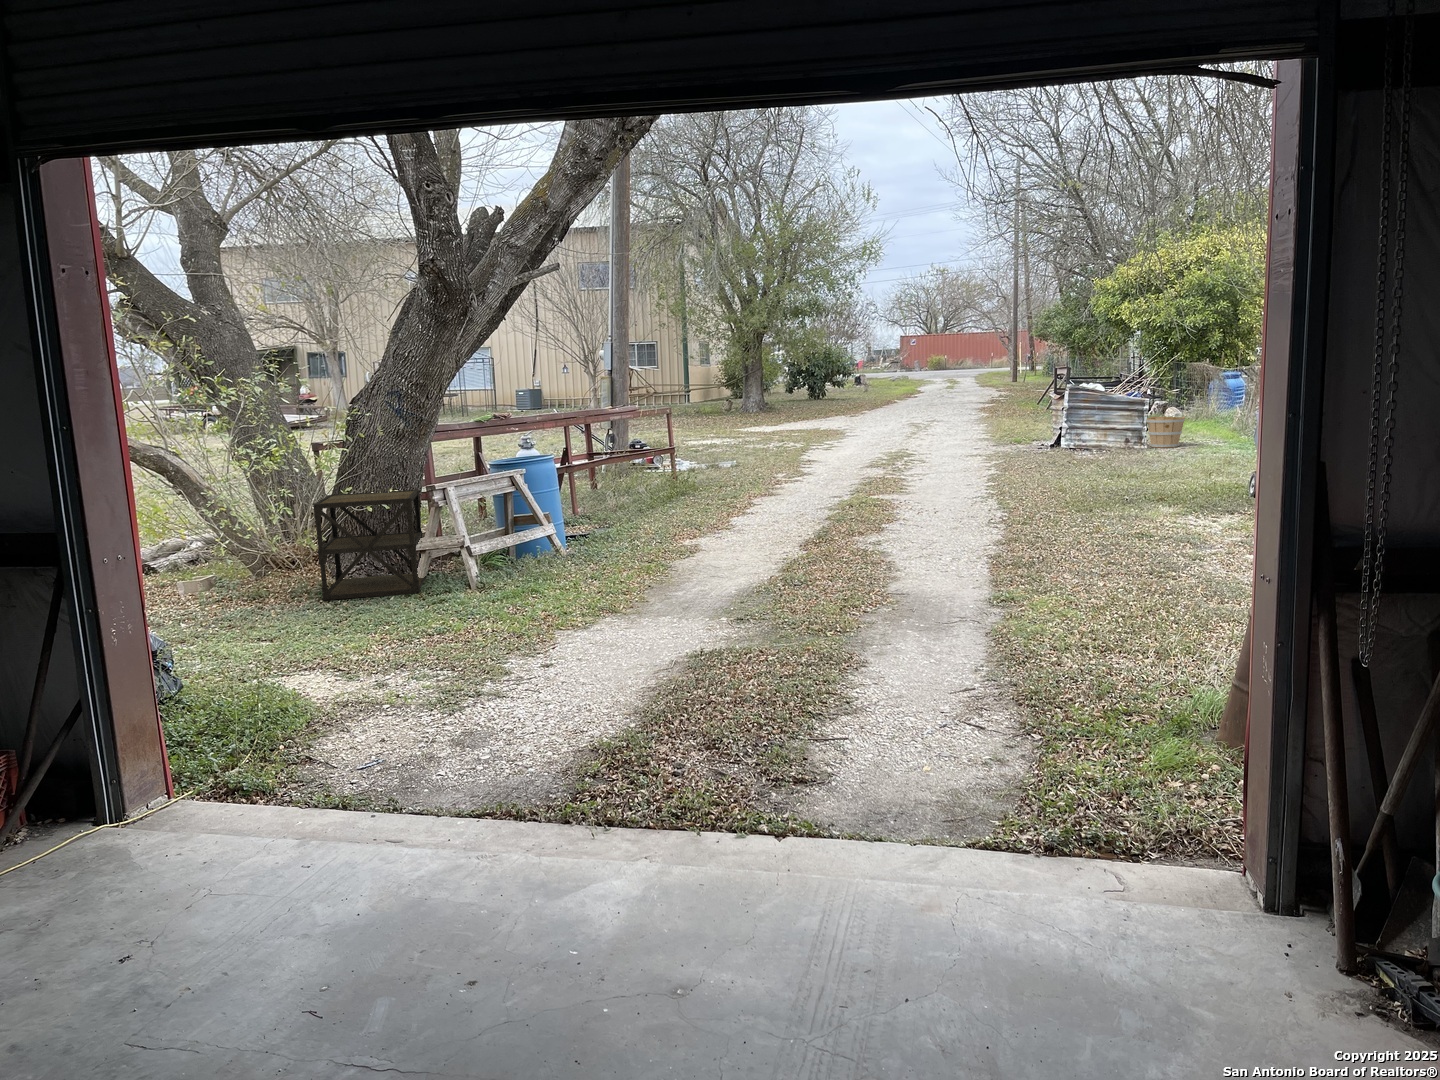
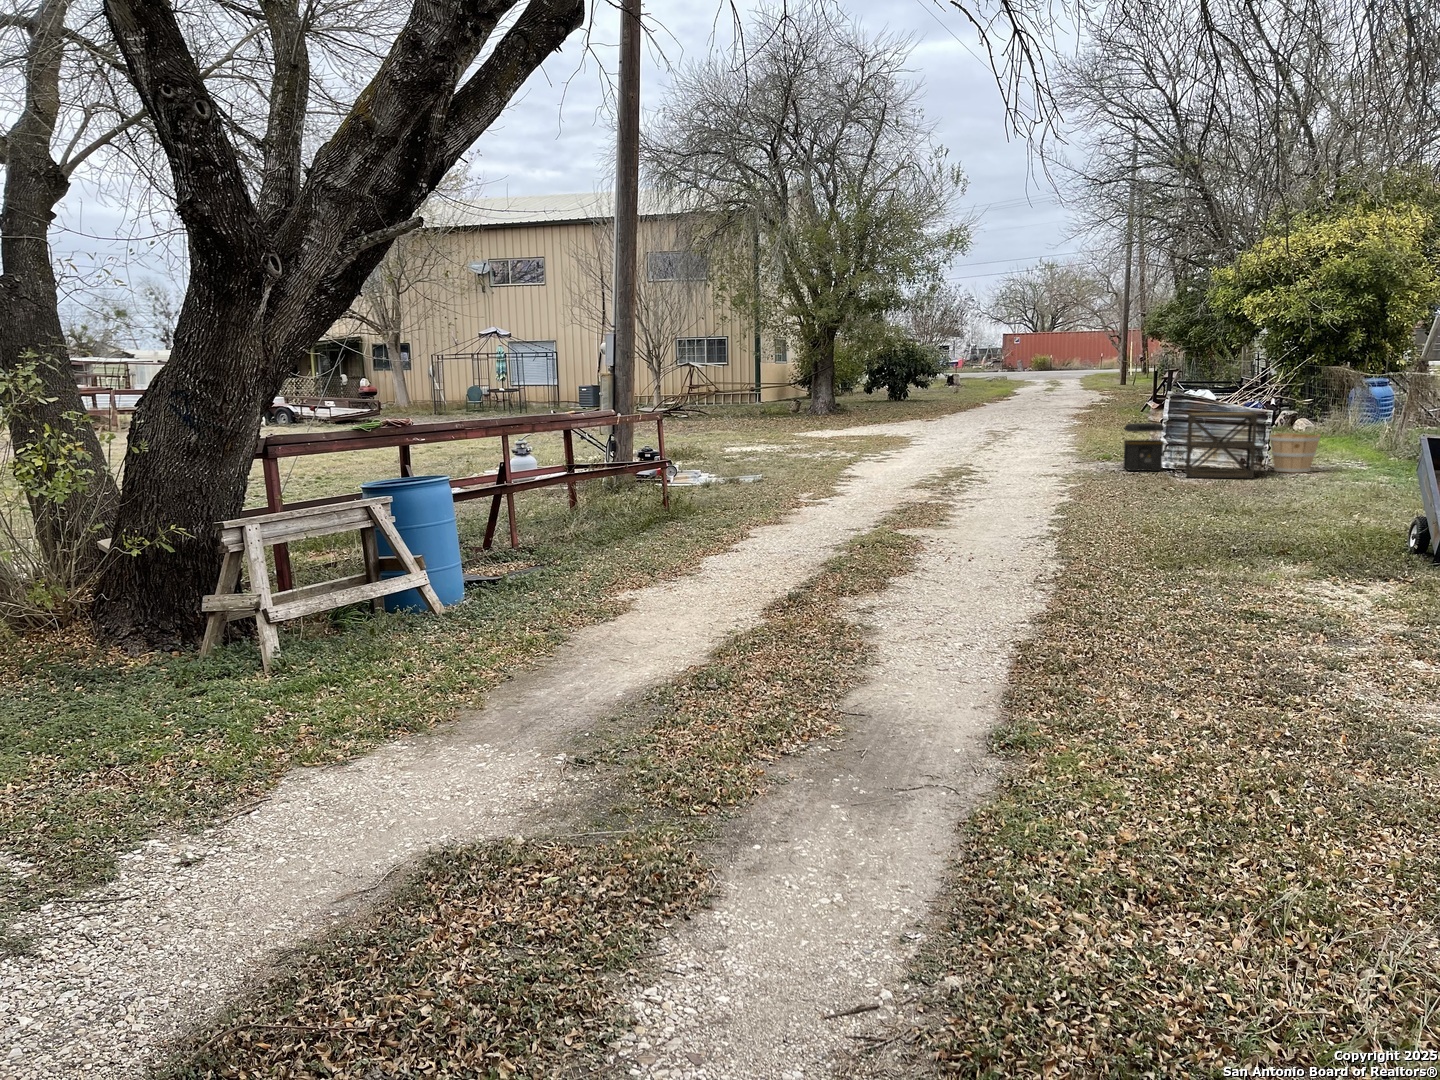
toolbox: none [1033,411,1065,450] -> present [1123,423,1164,471]
shelving unit: present [313,490,426,600] -> present [1185,412,1258,478]

